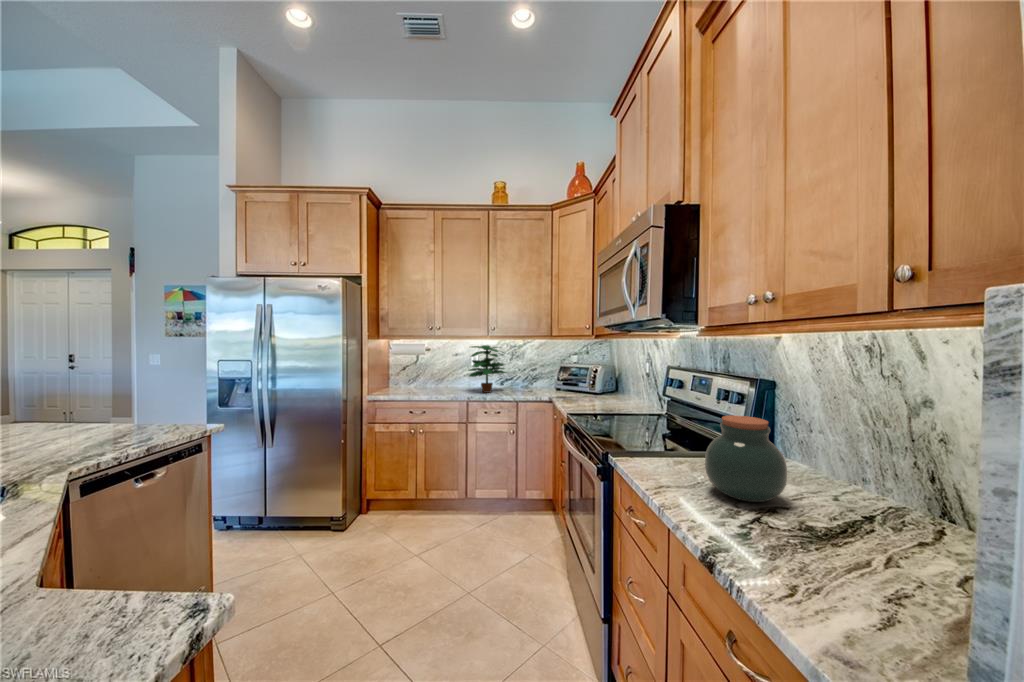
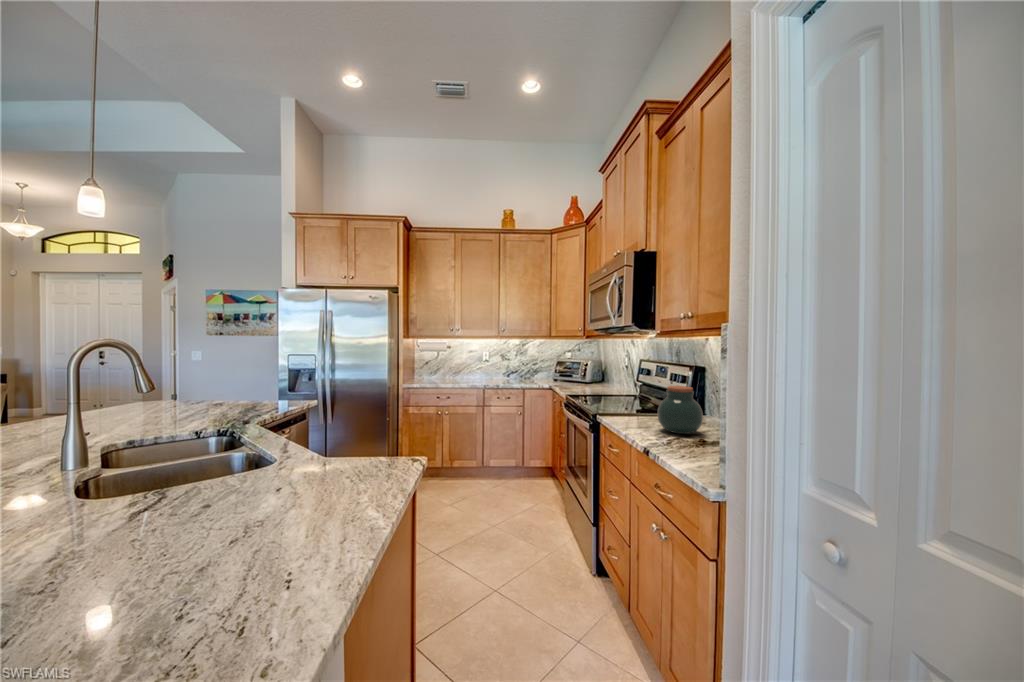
potted plant: present [469,345,506,393] -> none [481,344,513,382]

